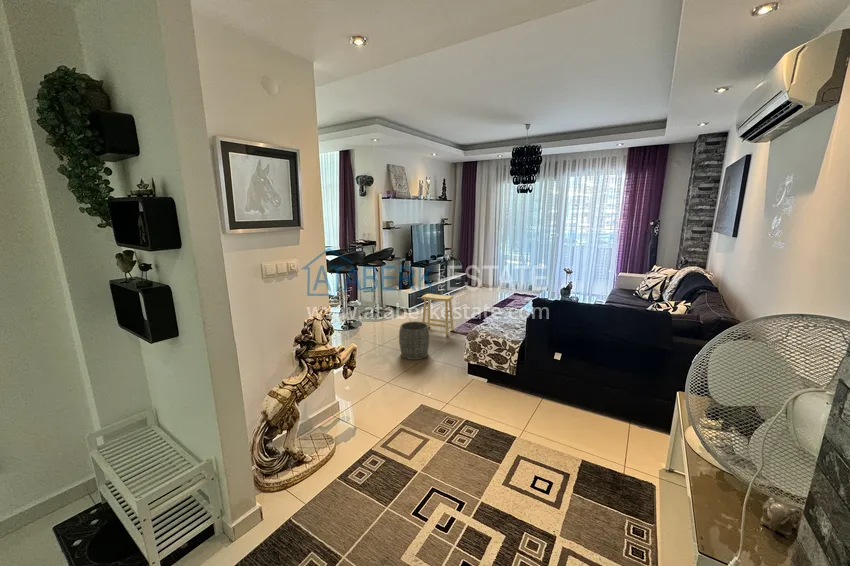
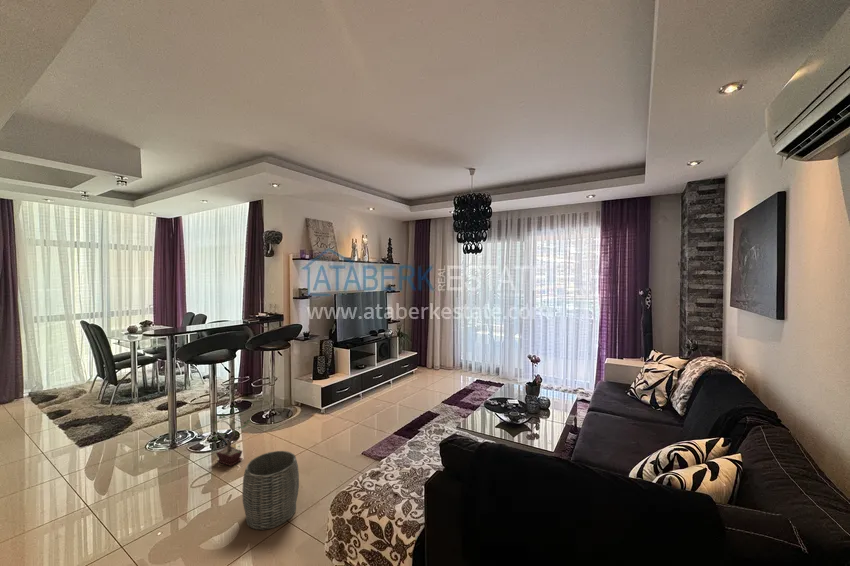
footstool: present [422,294,454,336] -> none [315,393,367,464]
potted plant: none [355,299,383,336] -> present [213,405,249,466]

